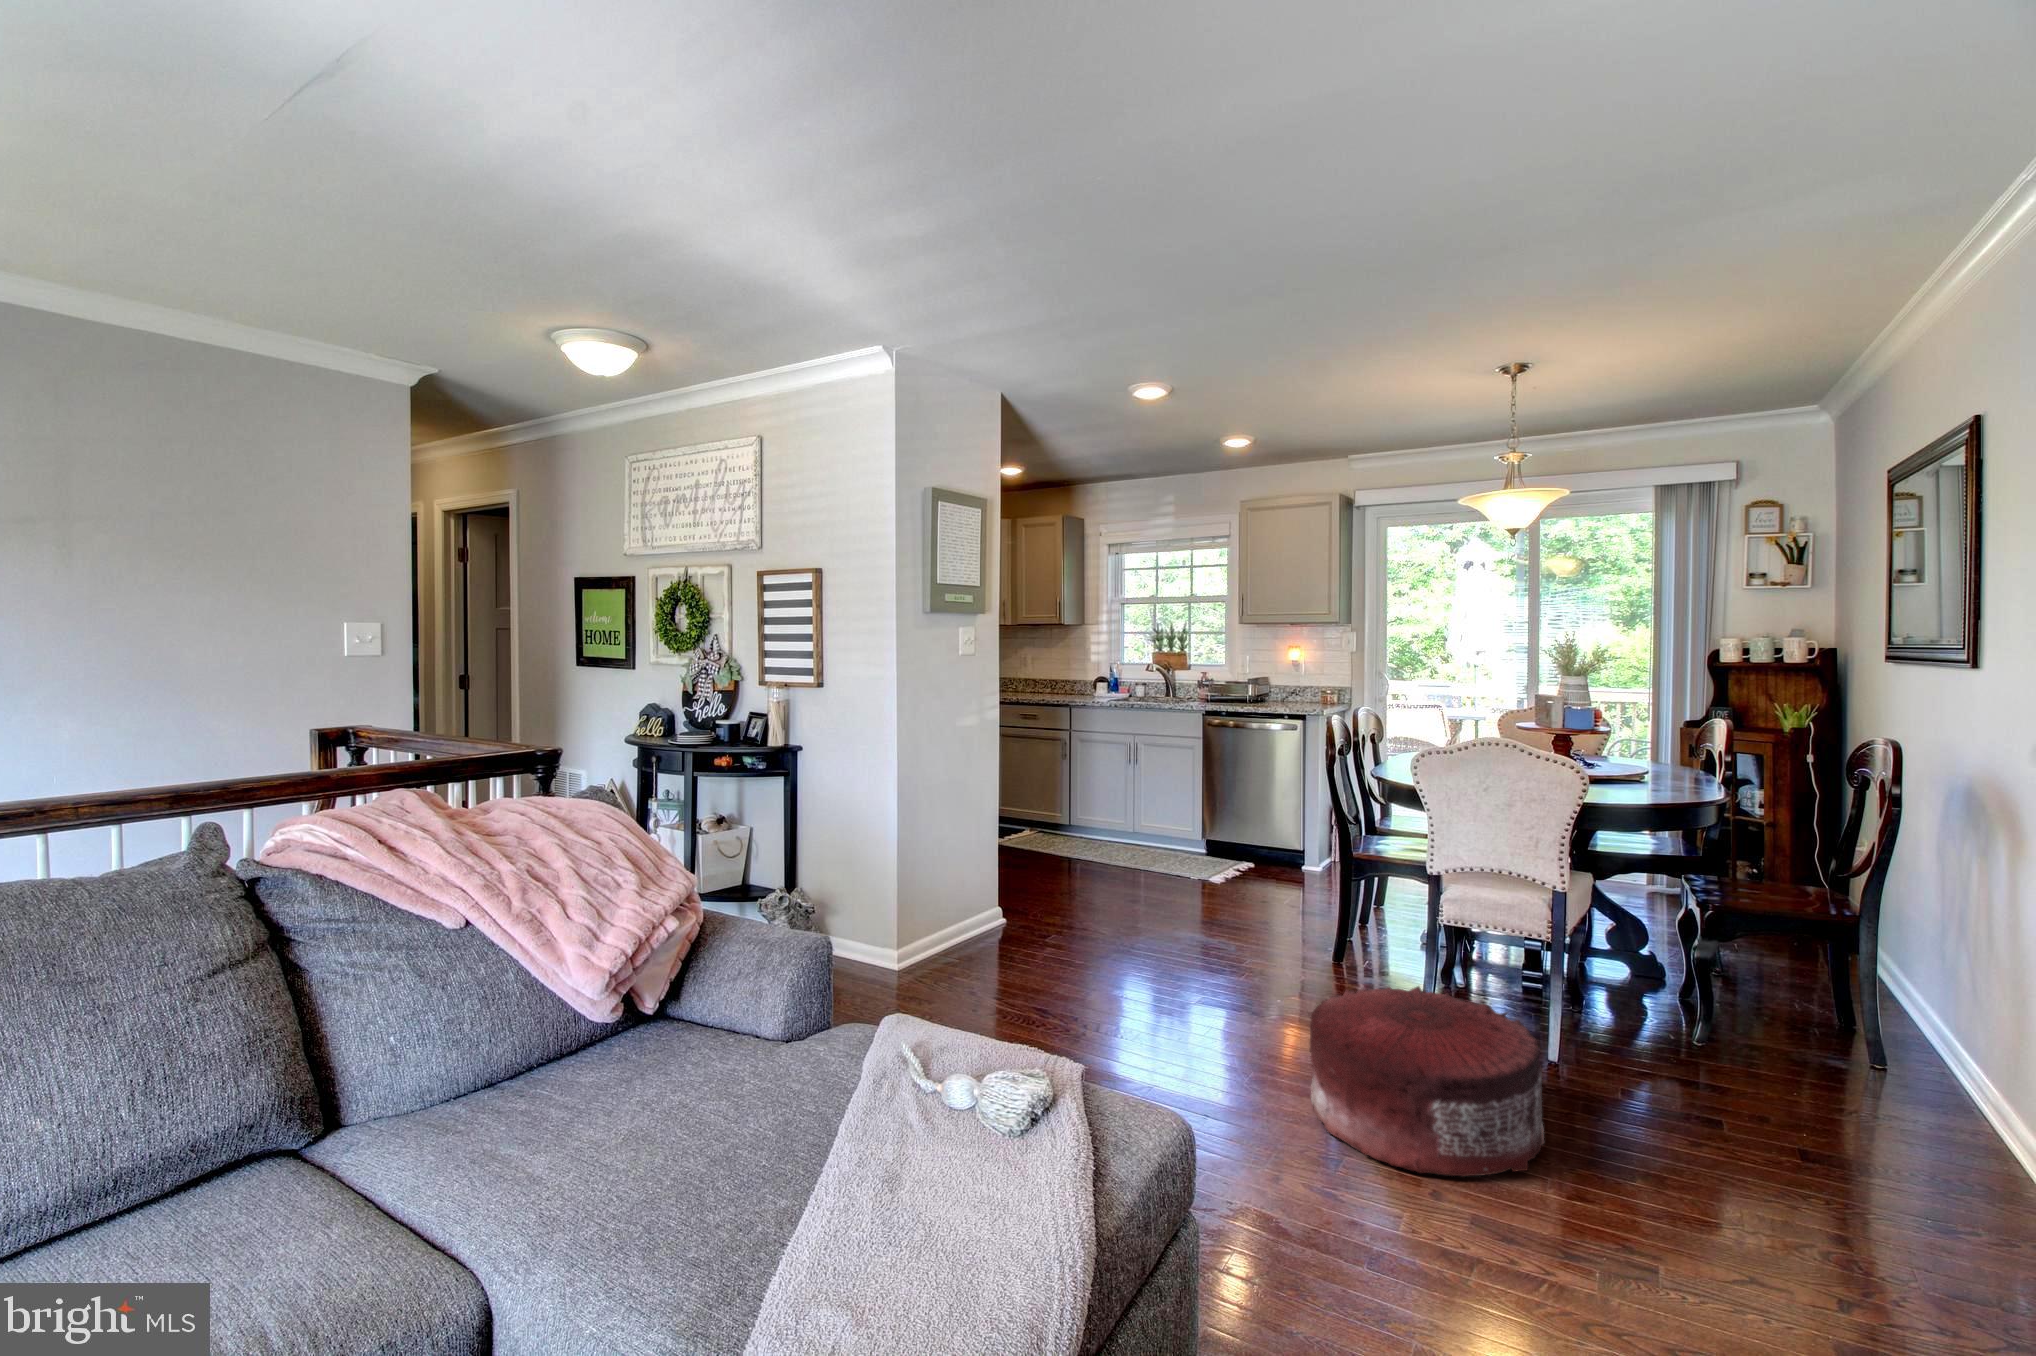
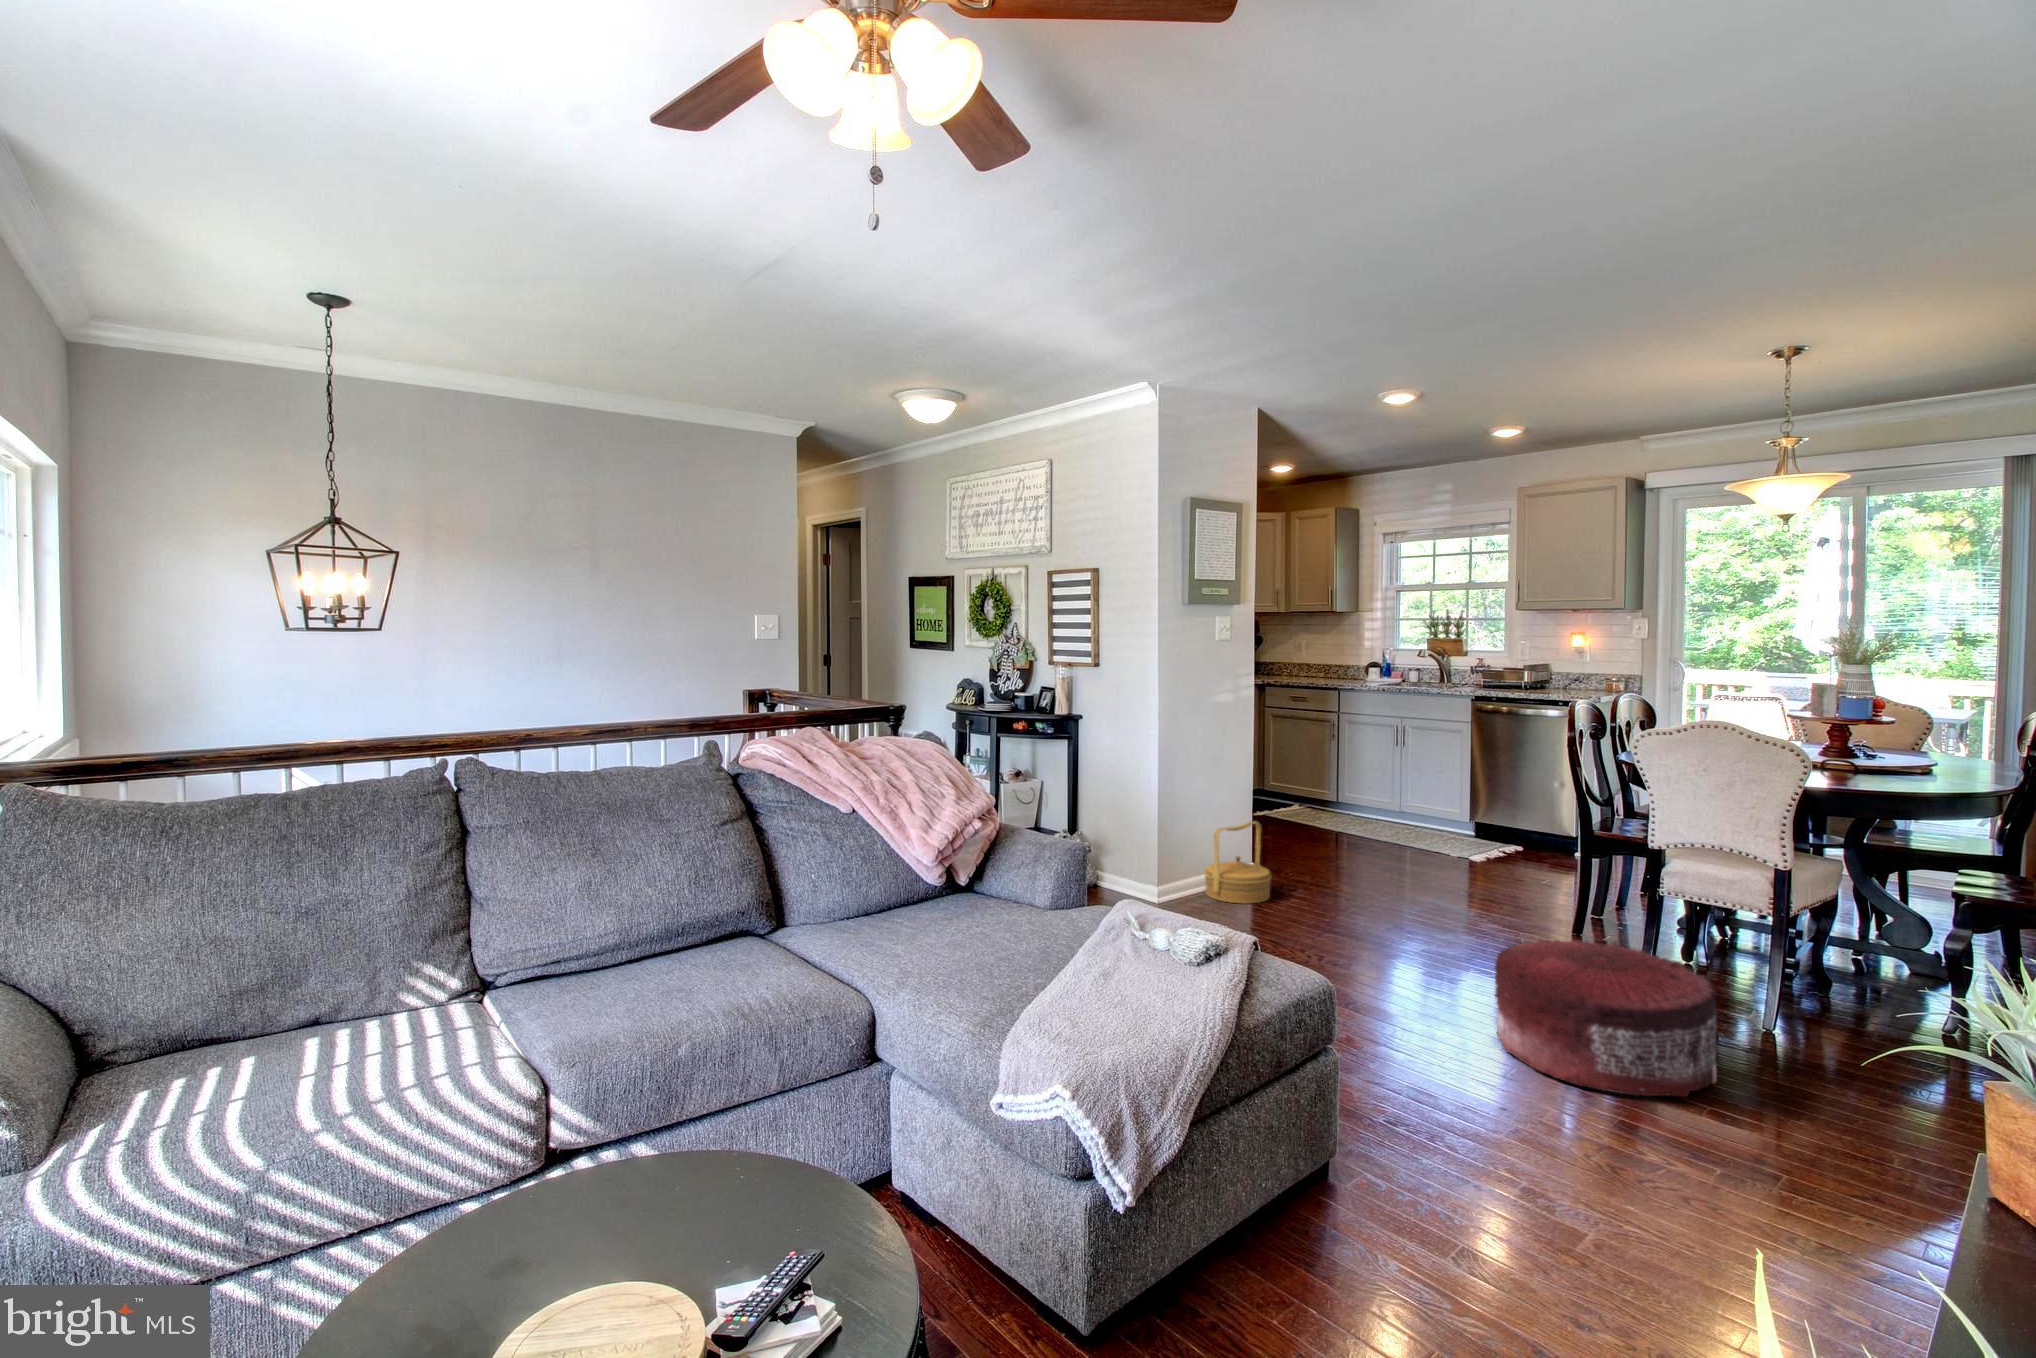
basket: none [950,861,1026,960] -> present [1204,821,1272,904]

